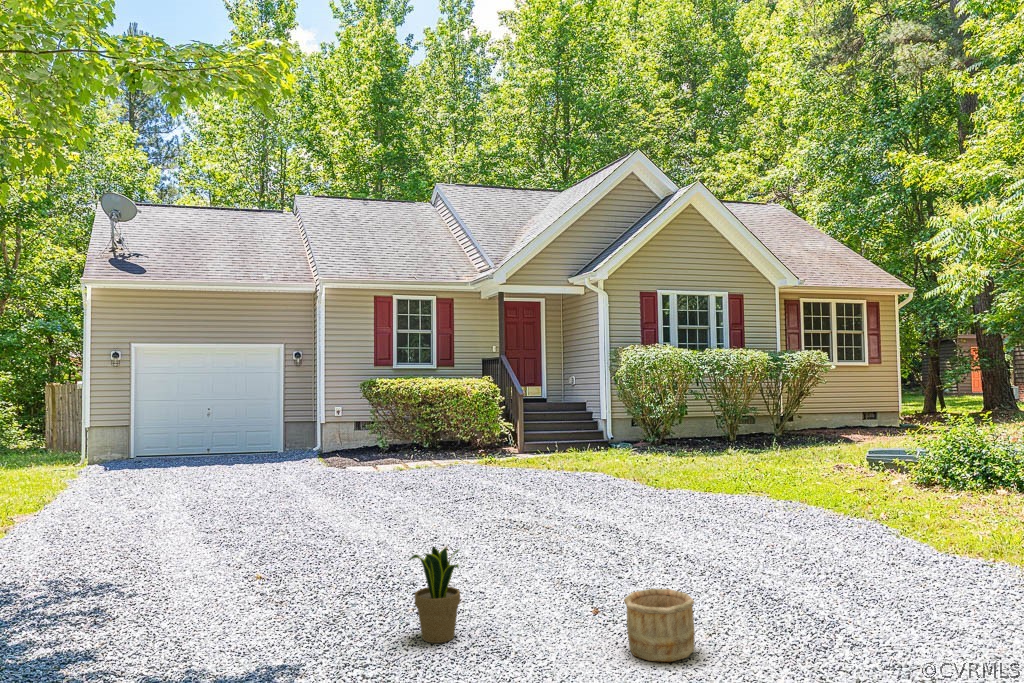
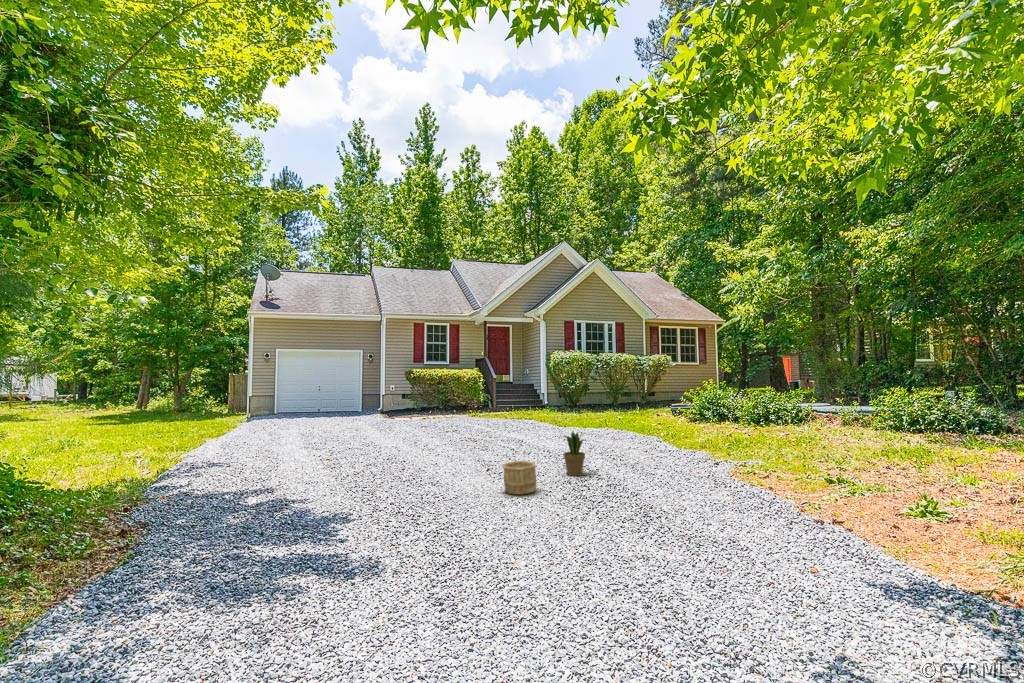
potted plant: present [410,547,460,643] -> present [564,432,585,476]

